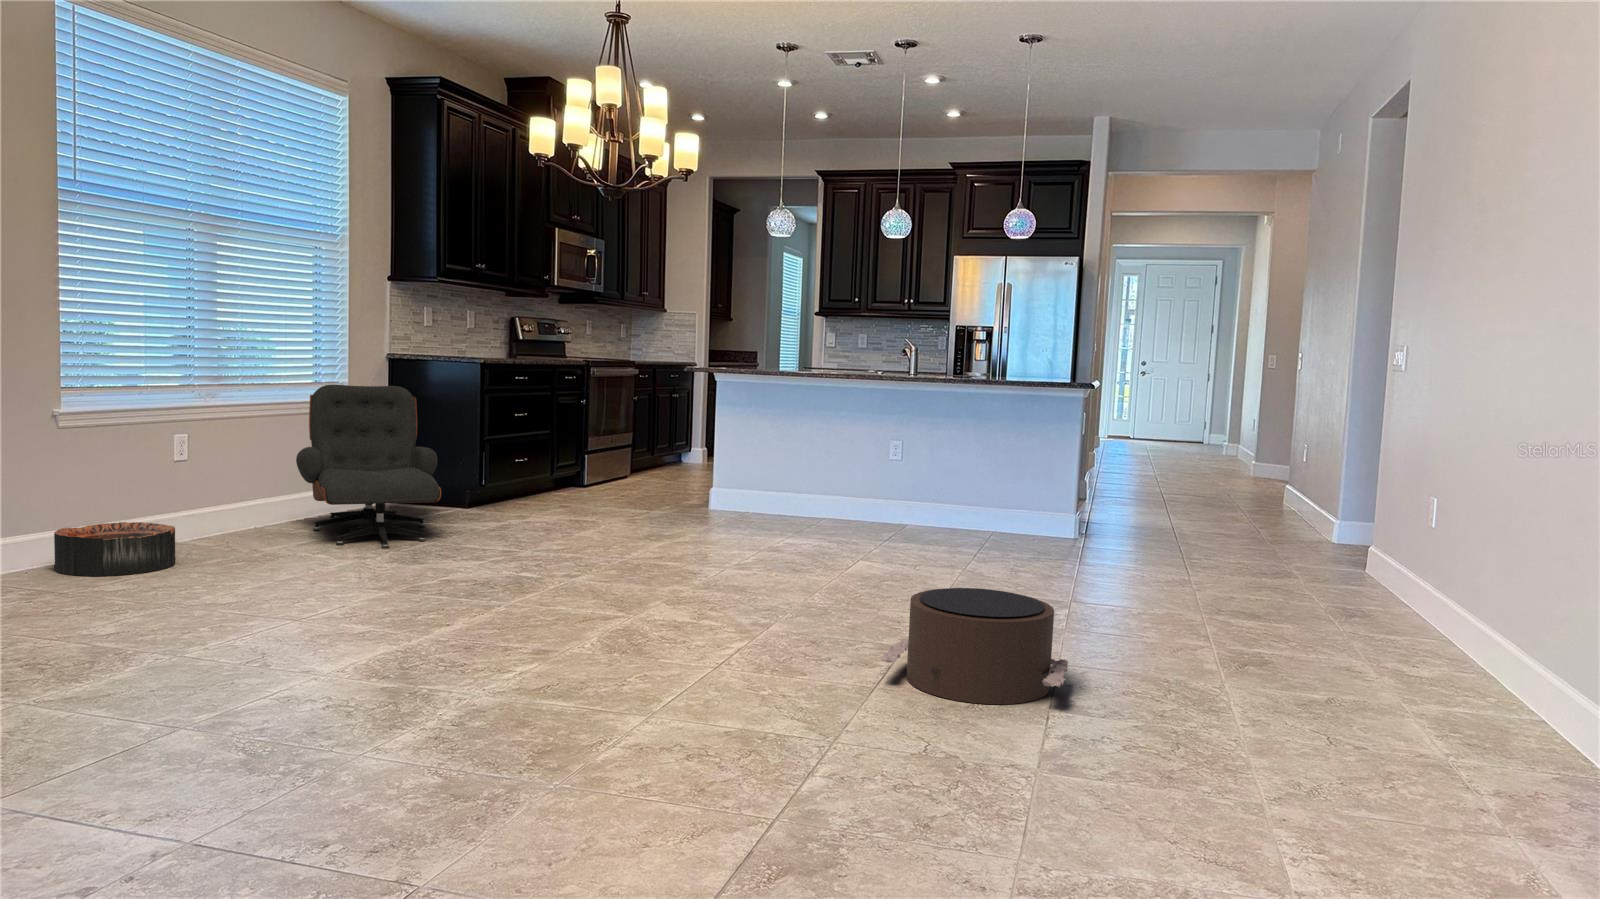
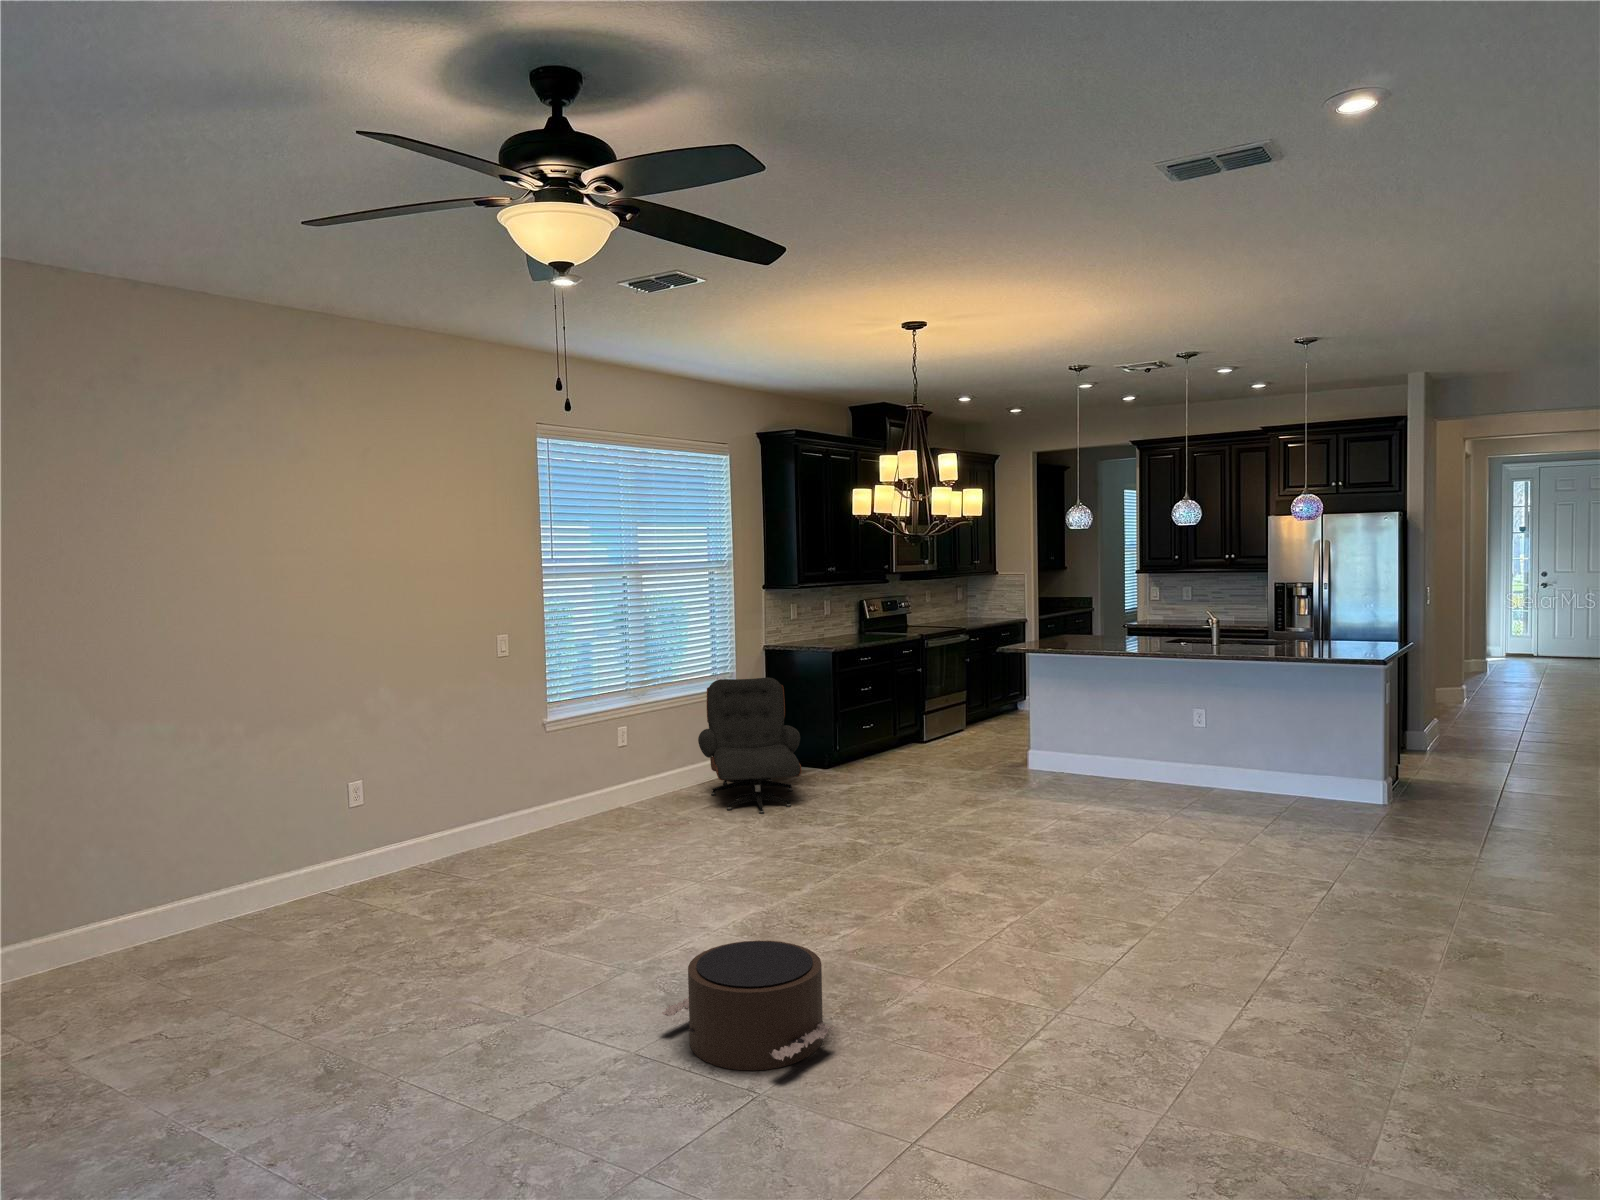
basket: present [54,522,175,576] -> none [546,796,620,839]
pouf: present [881,588,1068,704] -> present [662,941,834,1070]

